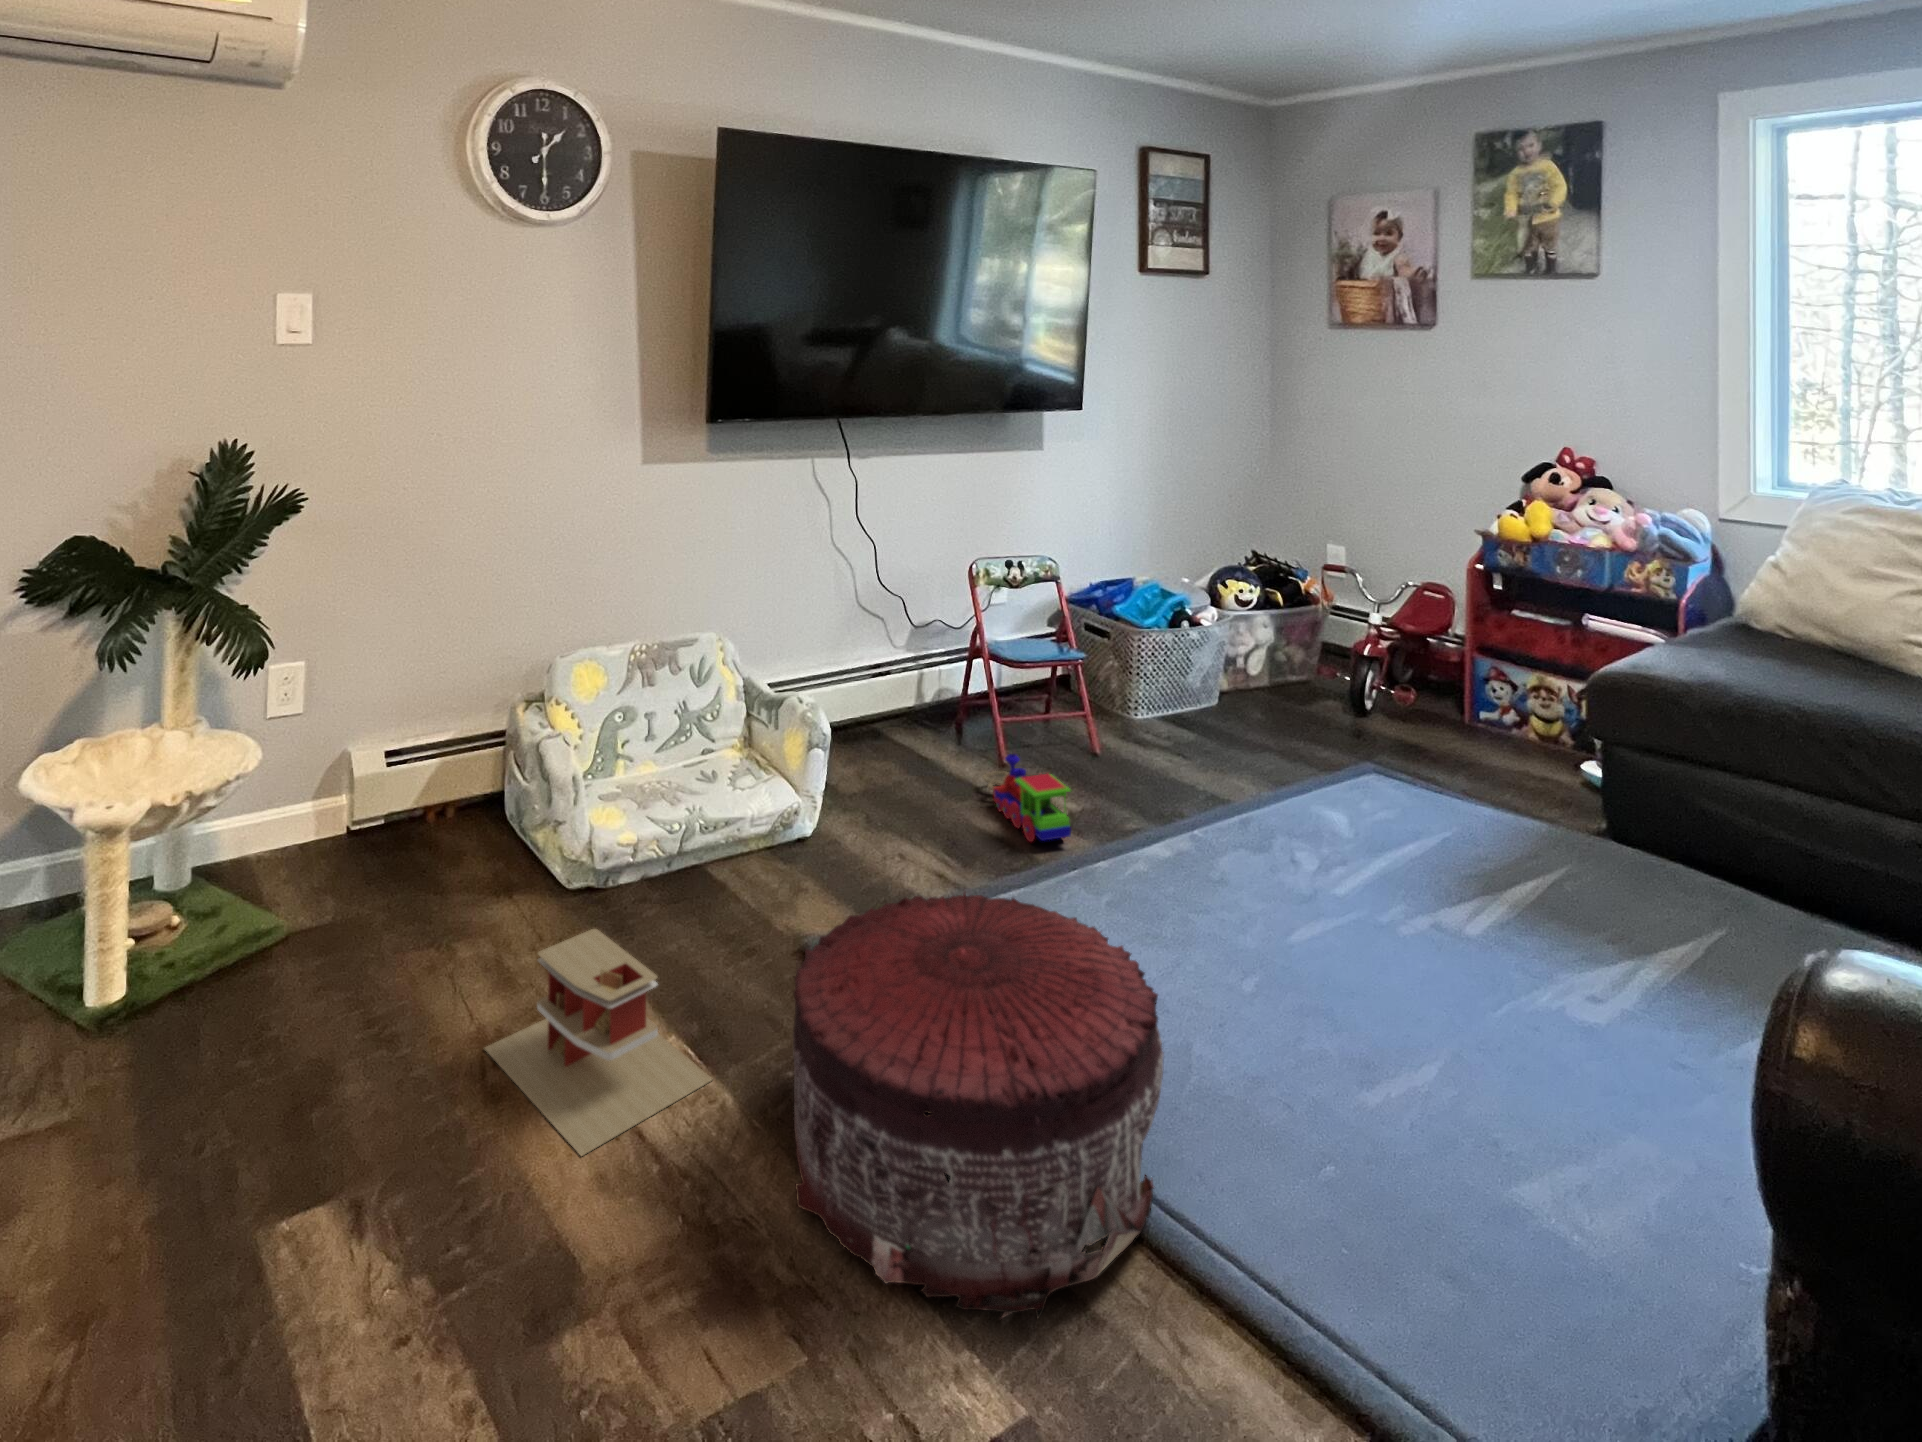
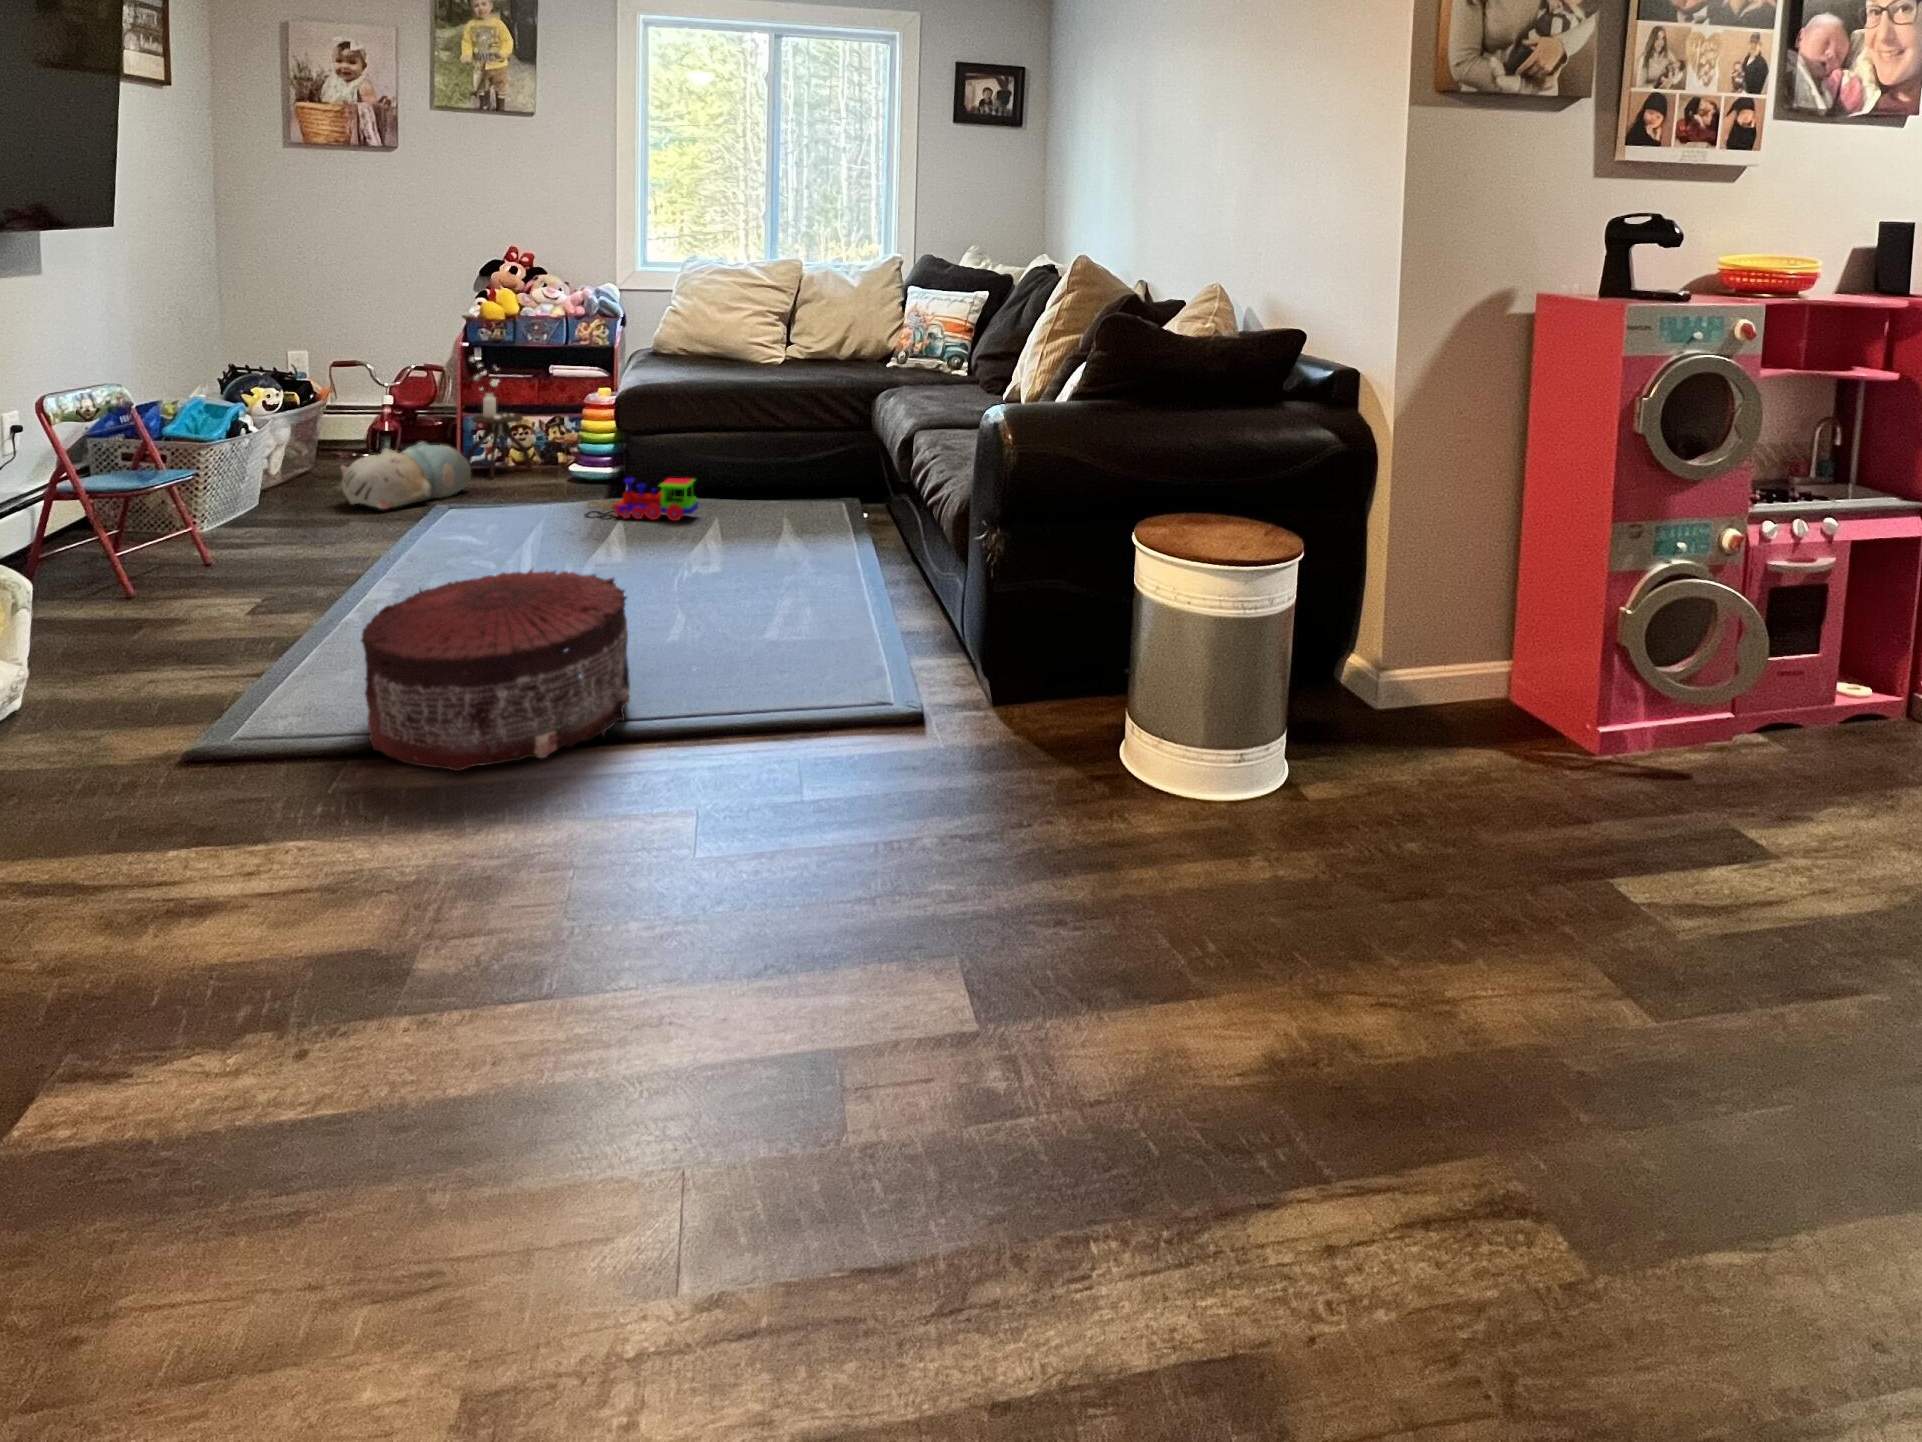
side table: none [1451,583,1544,762] -> present [466,357,532,478]
plush toy: none [1261,680,1424,764] -> present [340,442,471,509]
toy train: present [982,754,1071,842] -> present [586,477,698,521]
toy house: present [485,929,712,1156] -> none [30,730,286,896]

